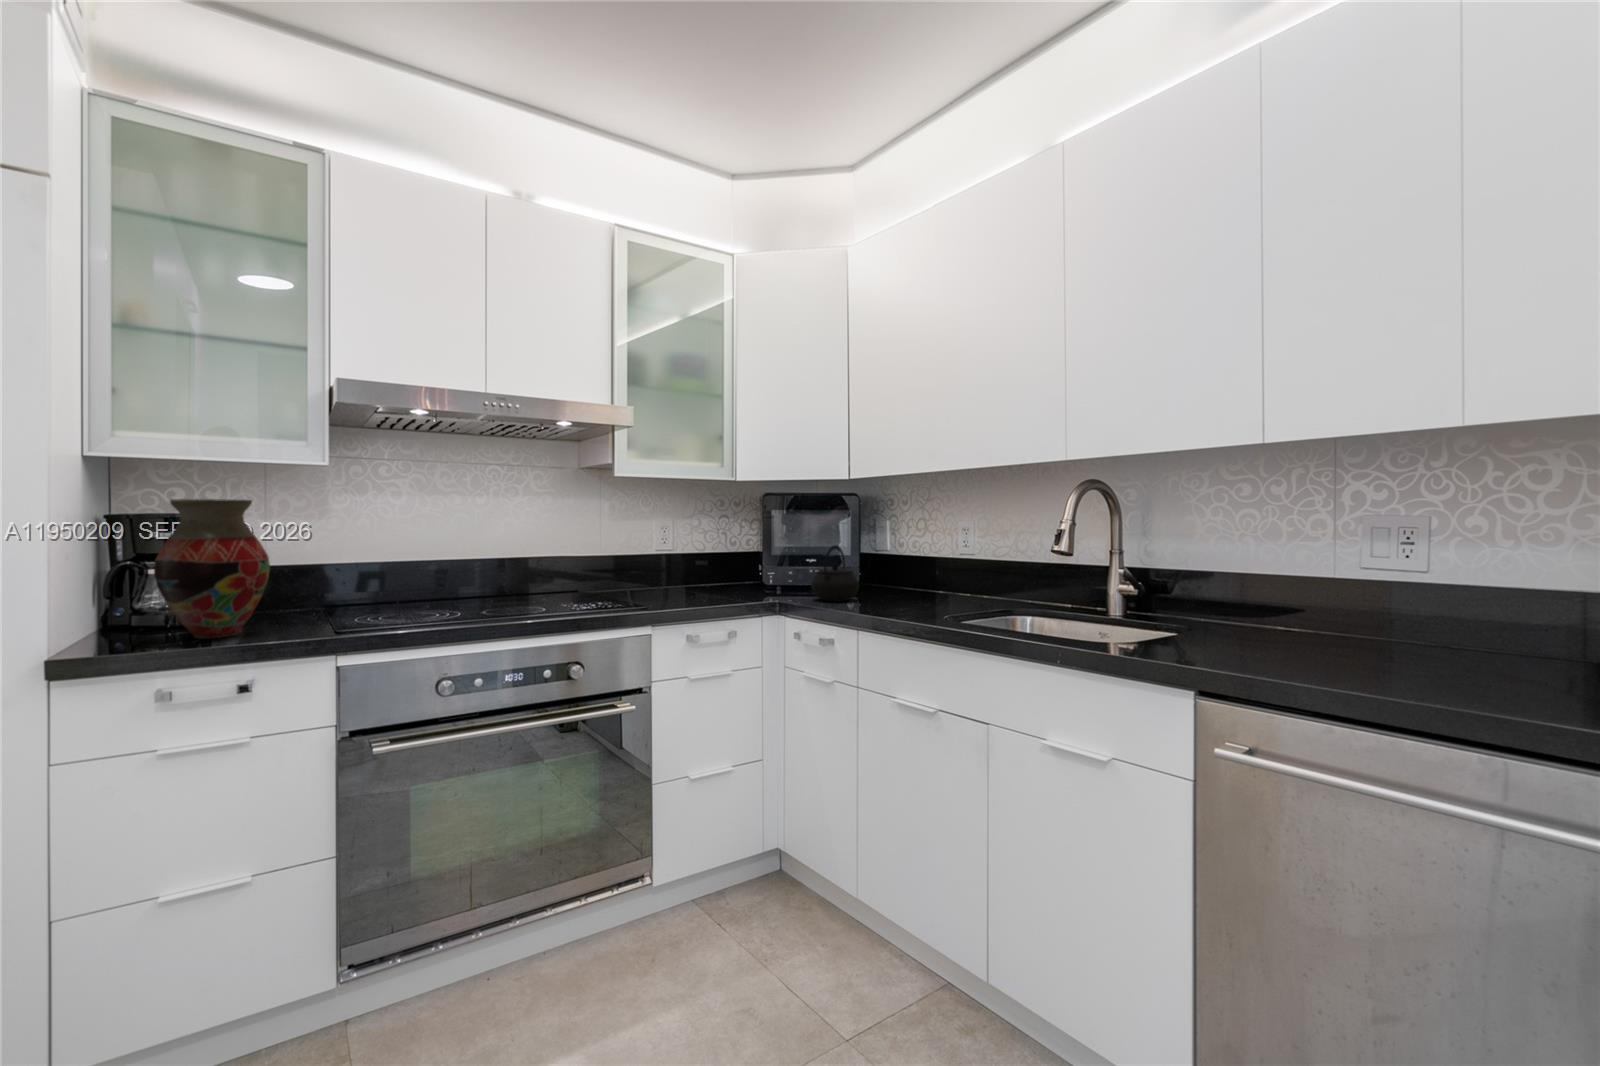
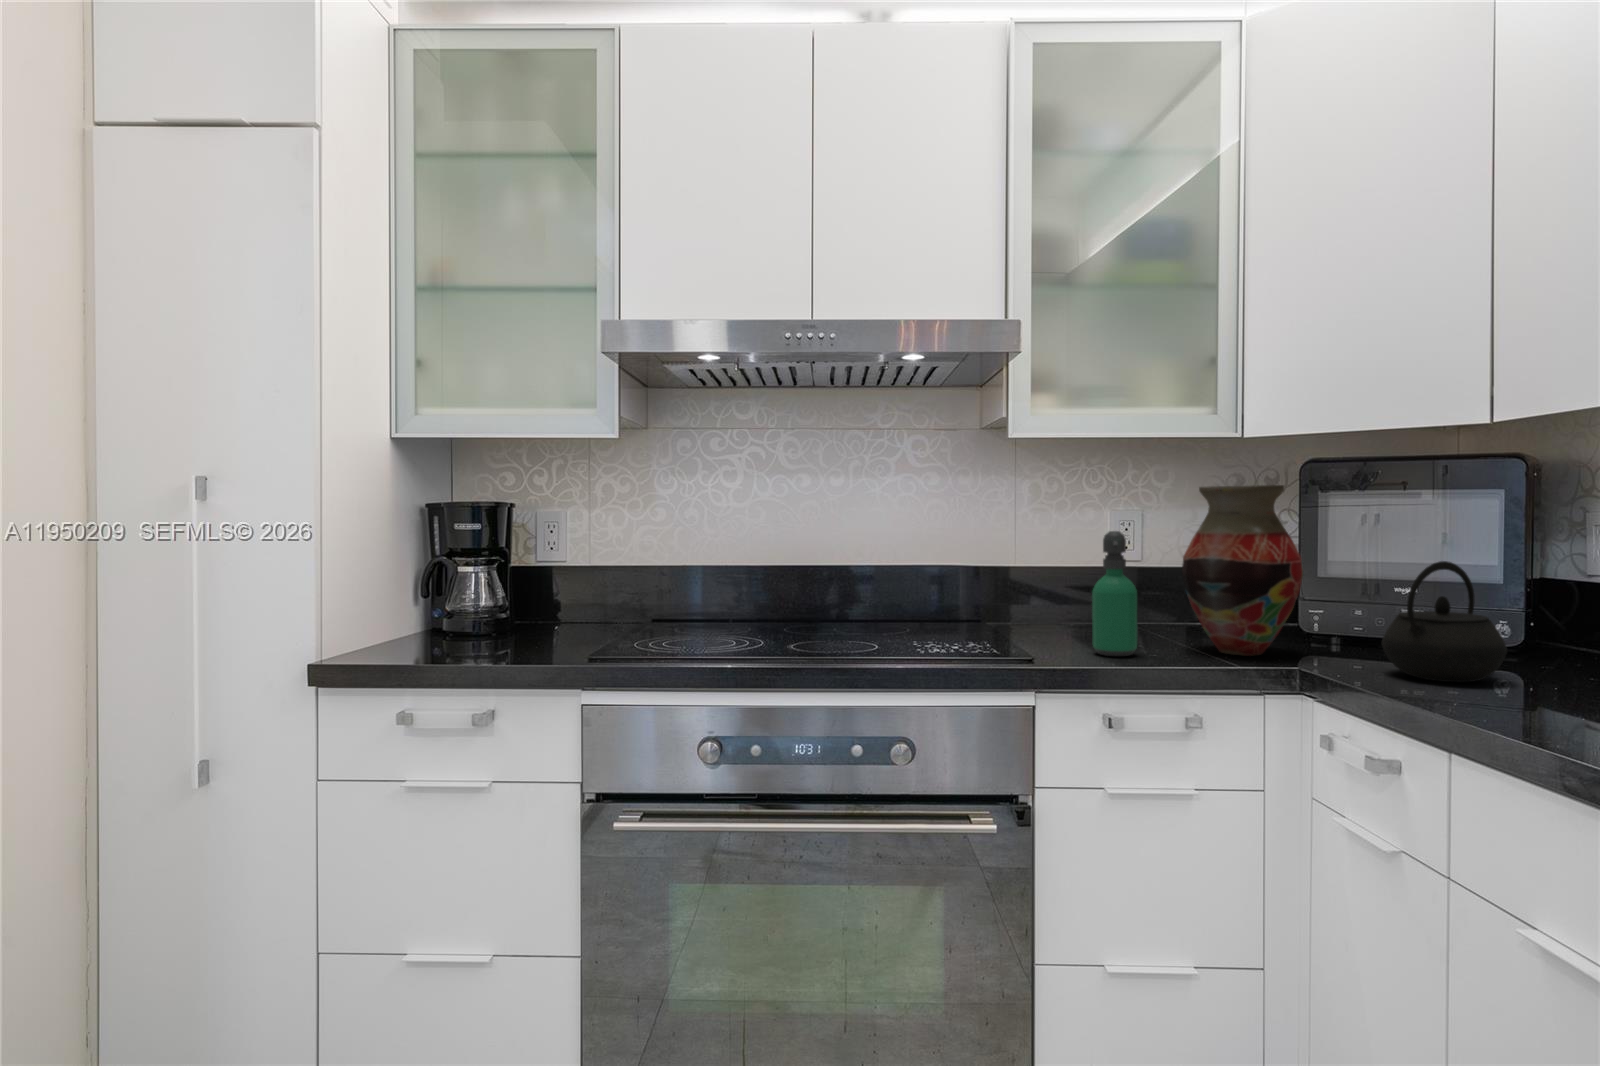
vase: present [154,499,270,639] -> present [1182,485,1303,656]
soap dispenser: none [673,533,698,603] -> present [1092,531,1137,656]

